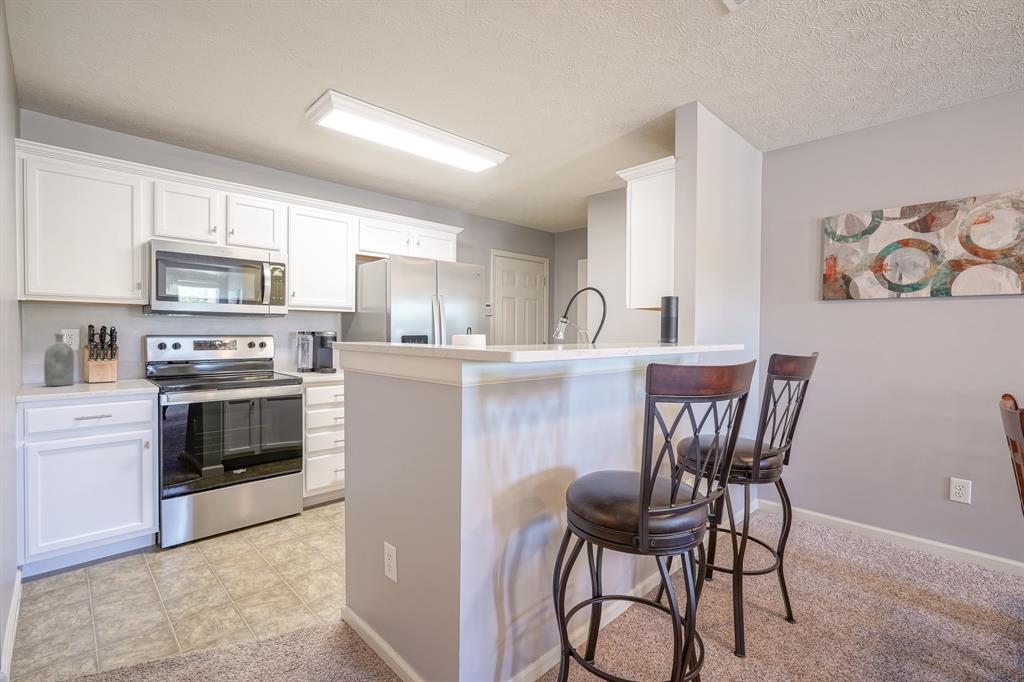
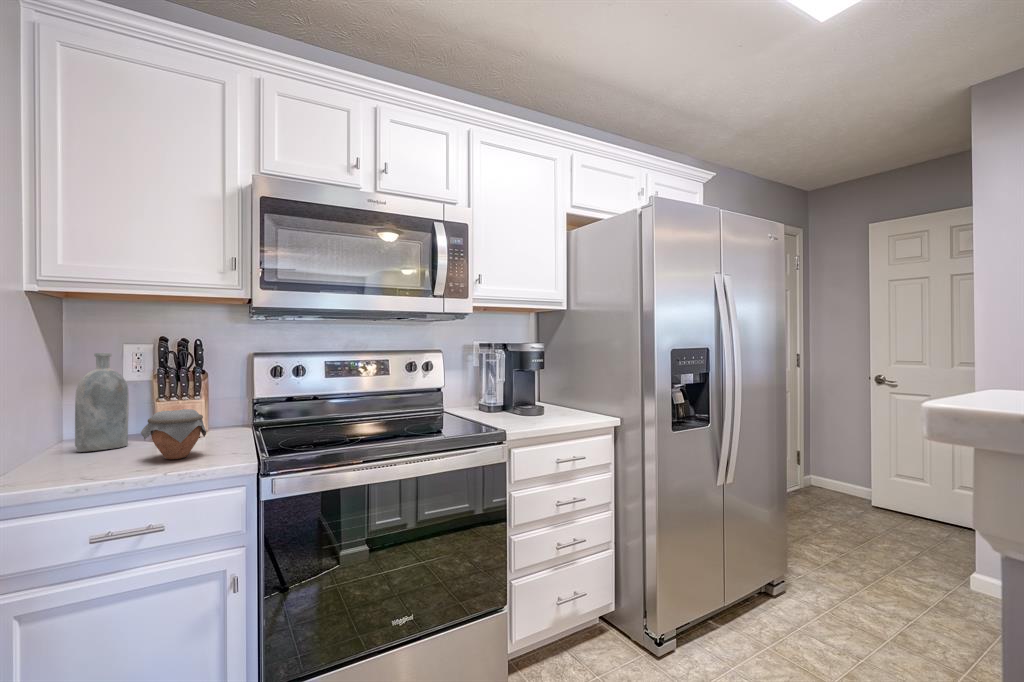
jar: none [91,363,128,388] -> present [141,409,206,459]

